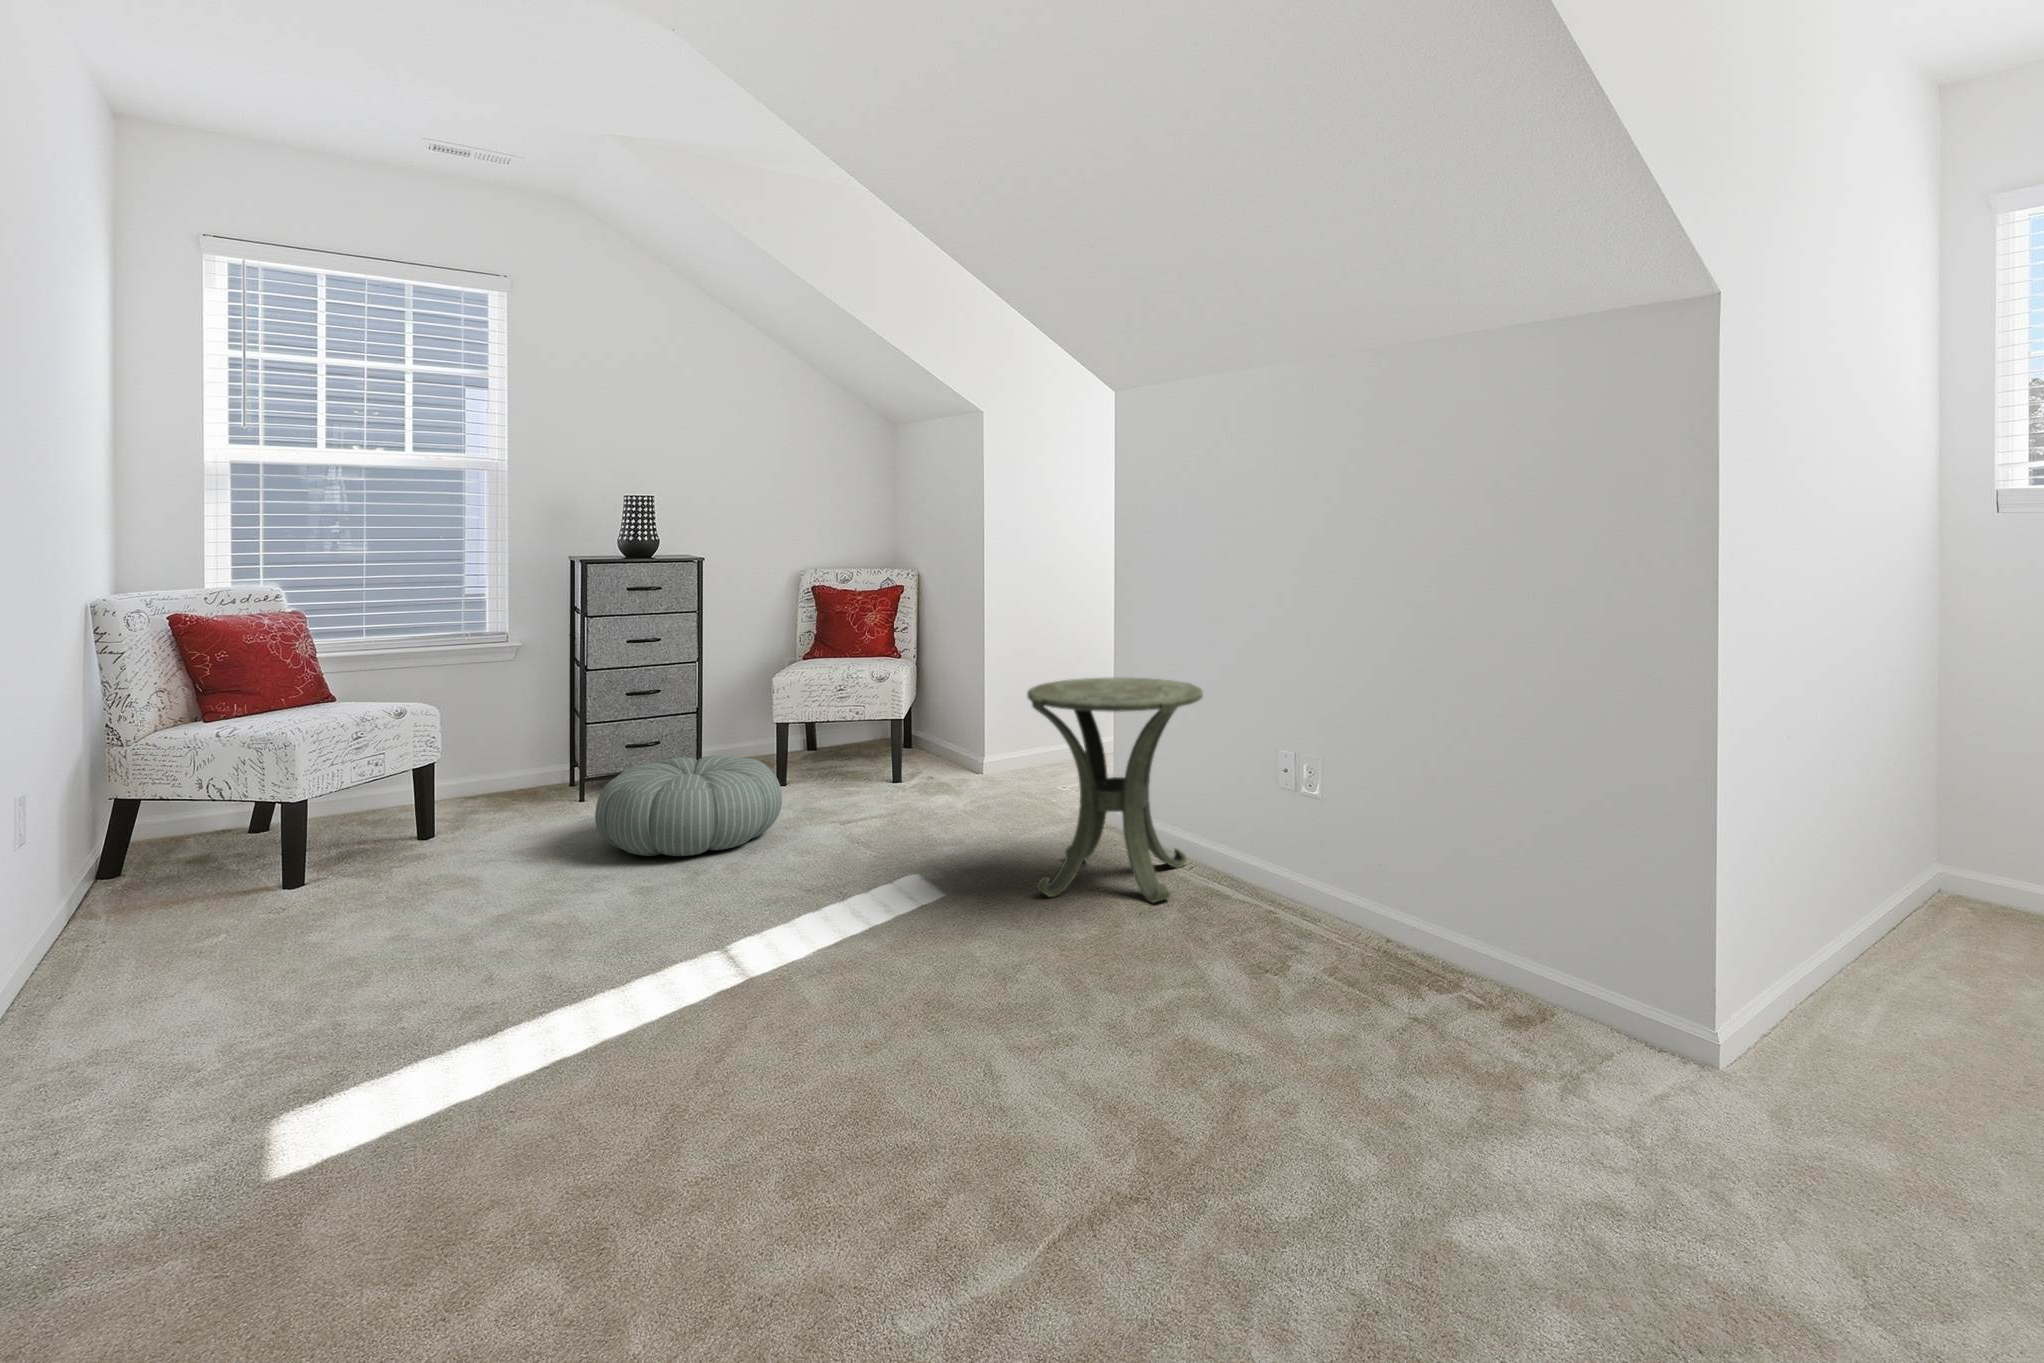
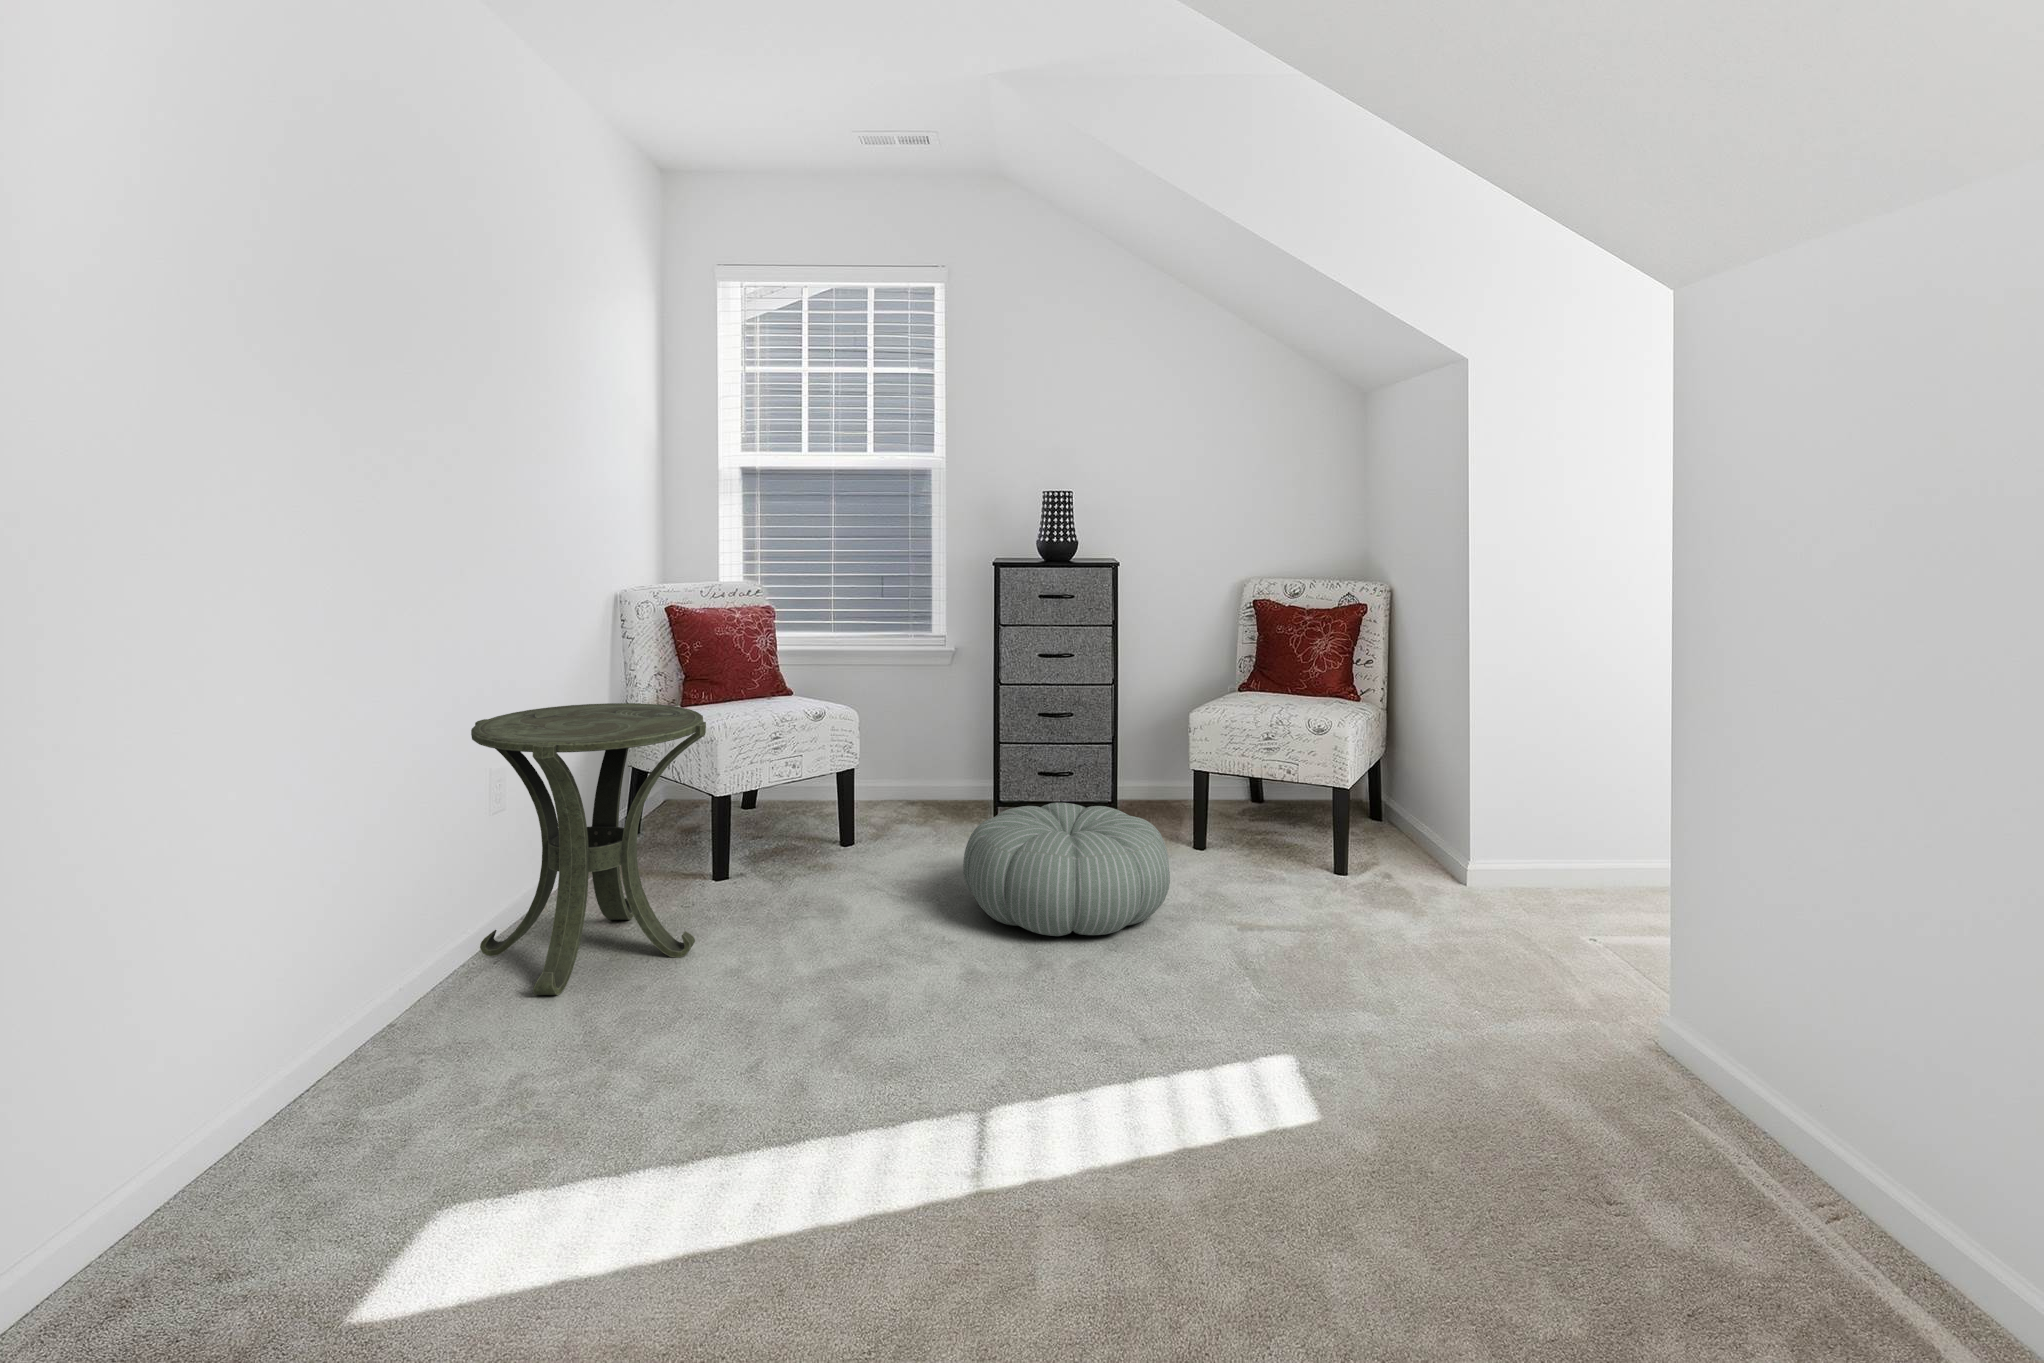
side table: present [1027,678,1203,902] -> present [471,703,706,995]

